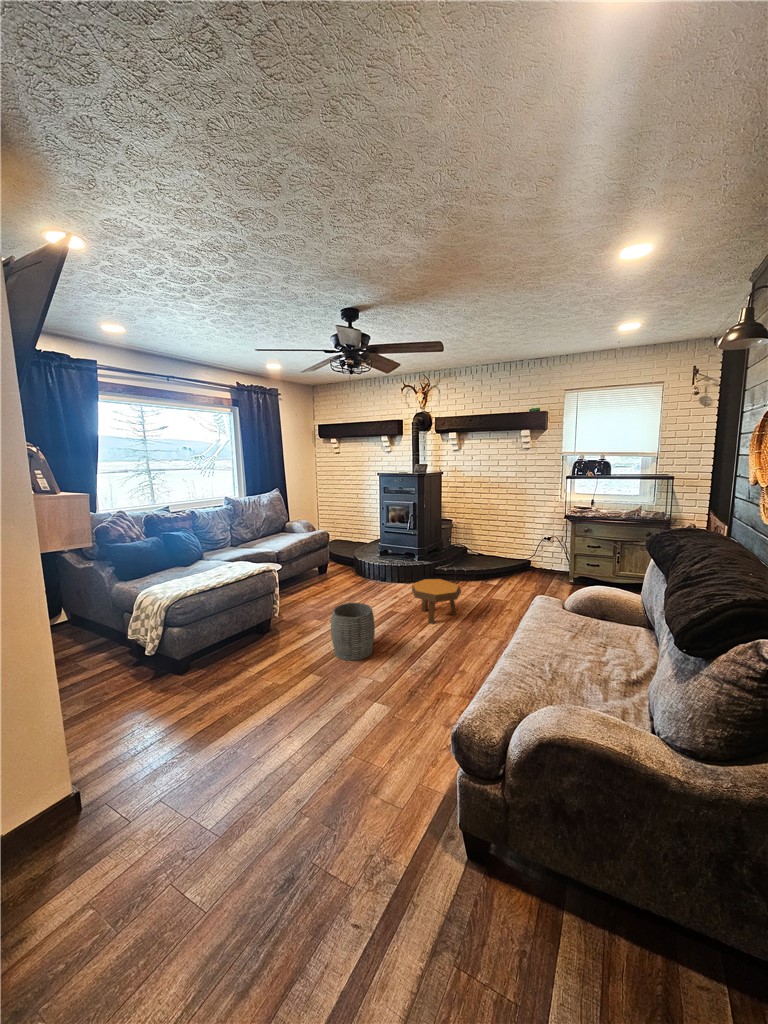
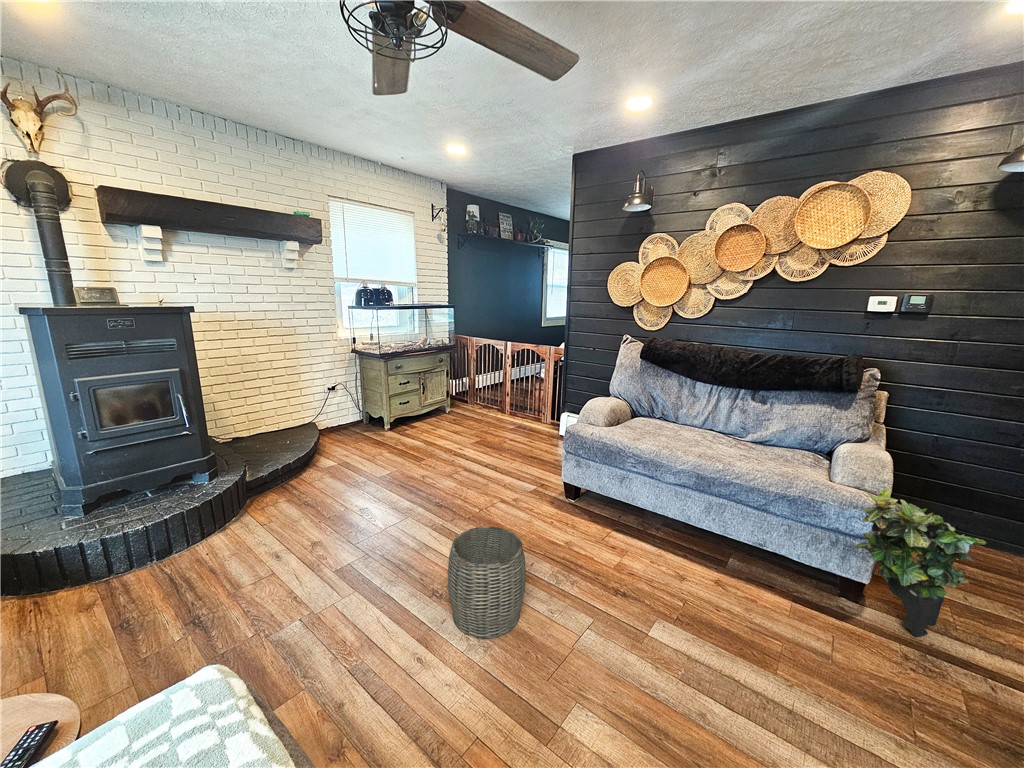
footstool: present [412,579,461,624] -> none [355,464,433,530]
potted plant: none [281,697,401,947] -> present [854,488,986,637]

